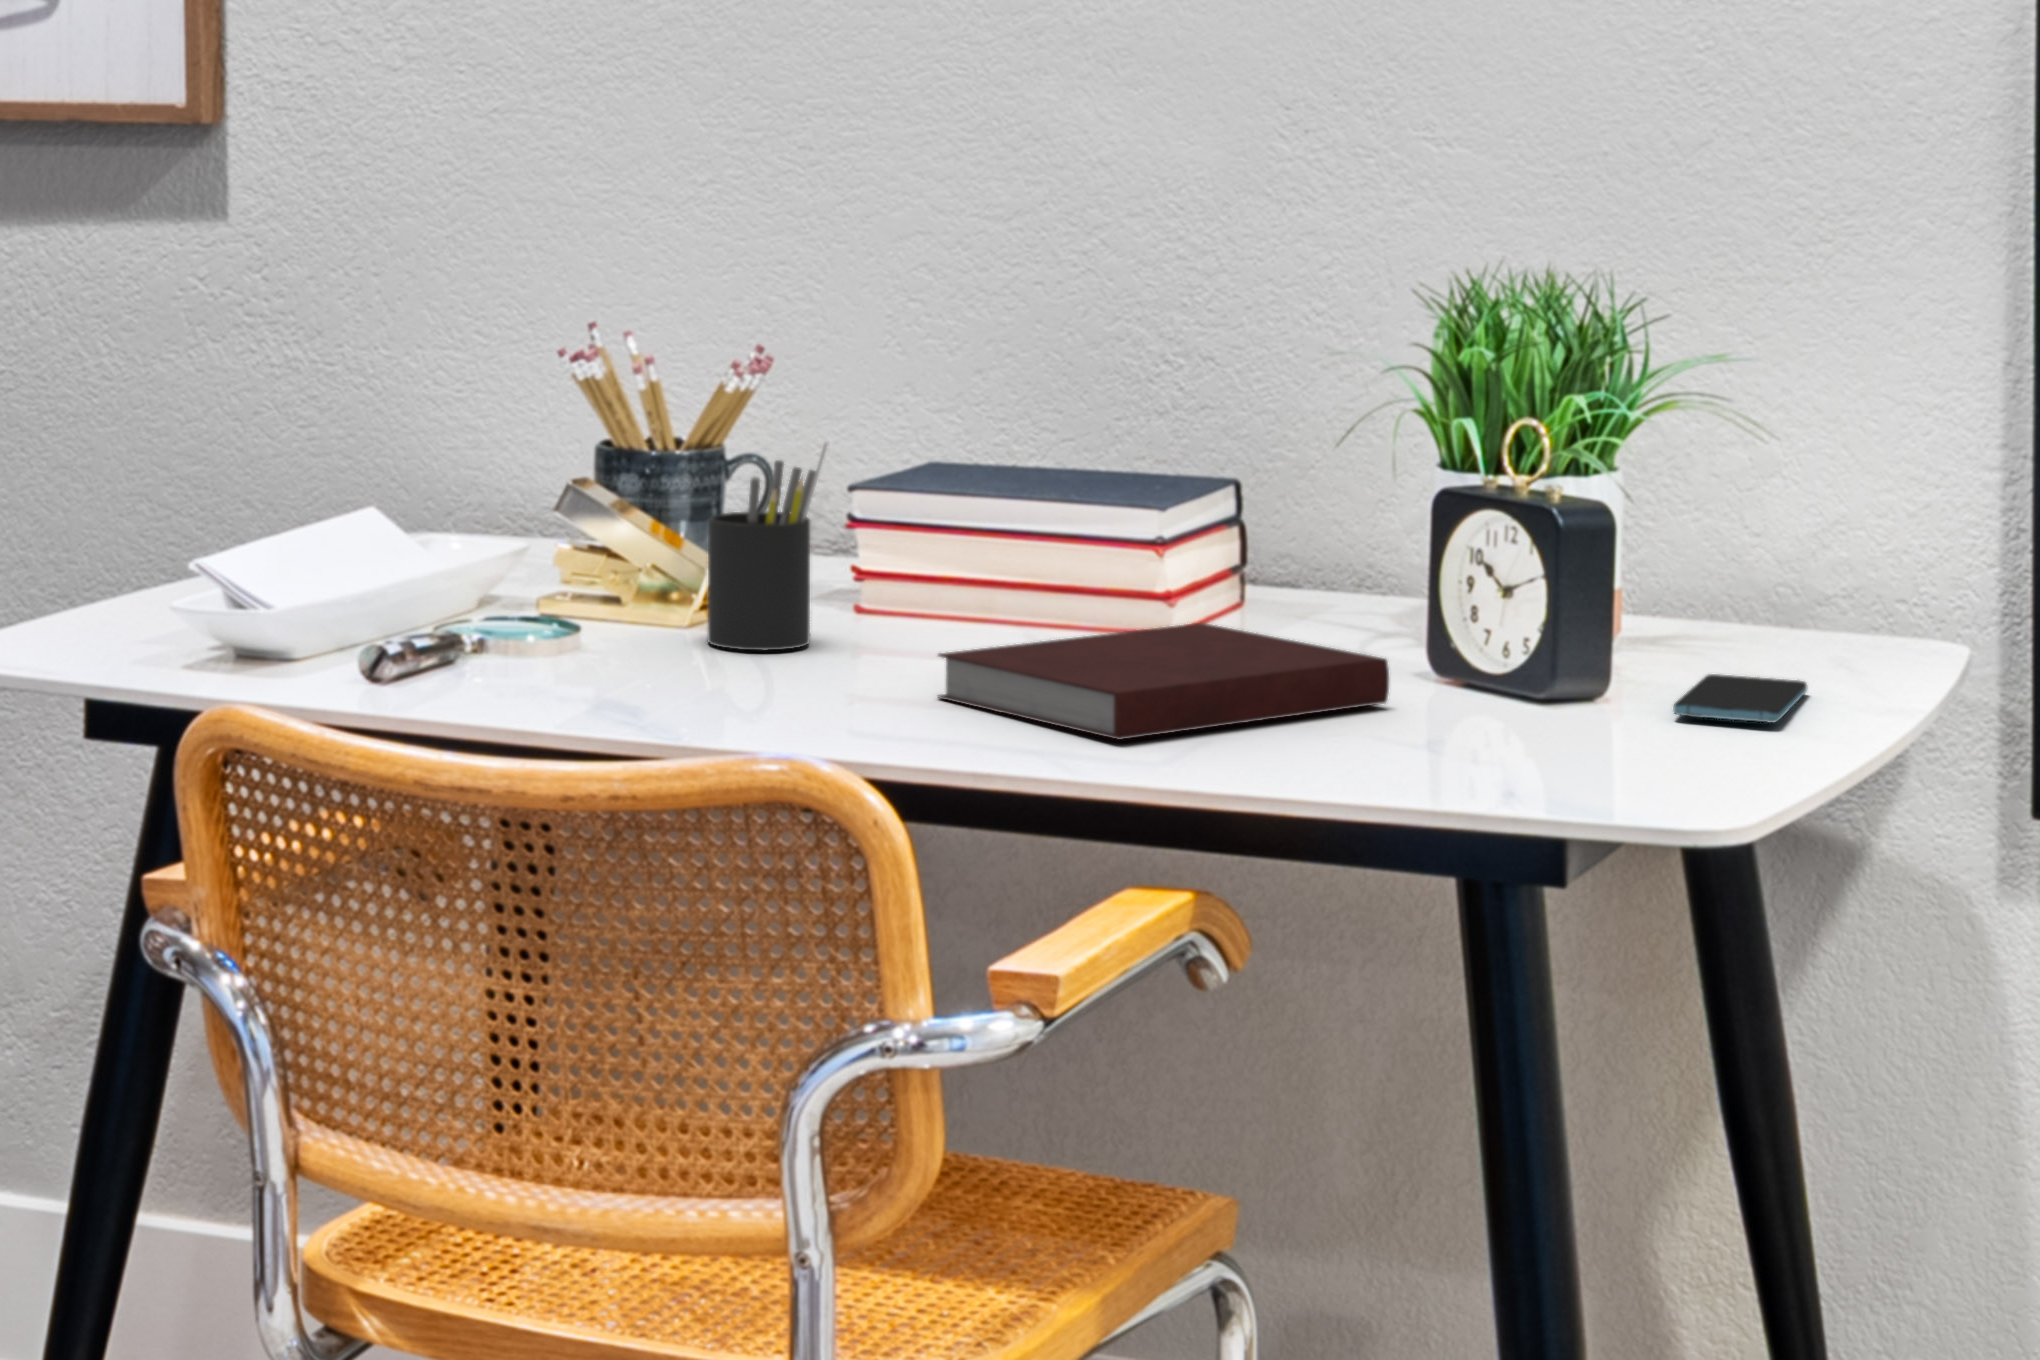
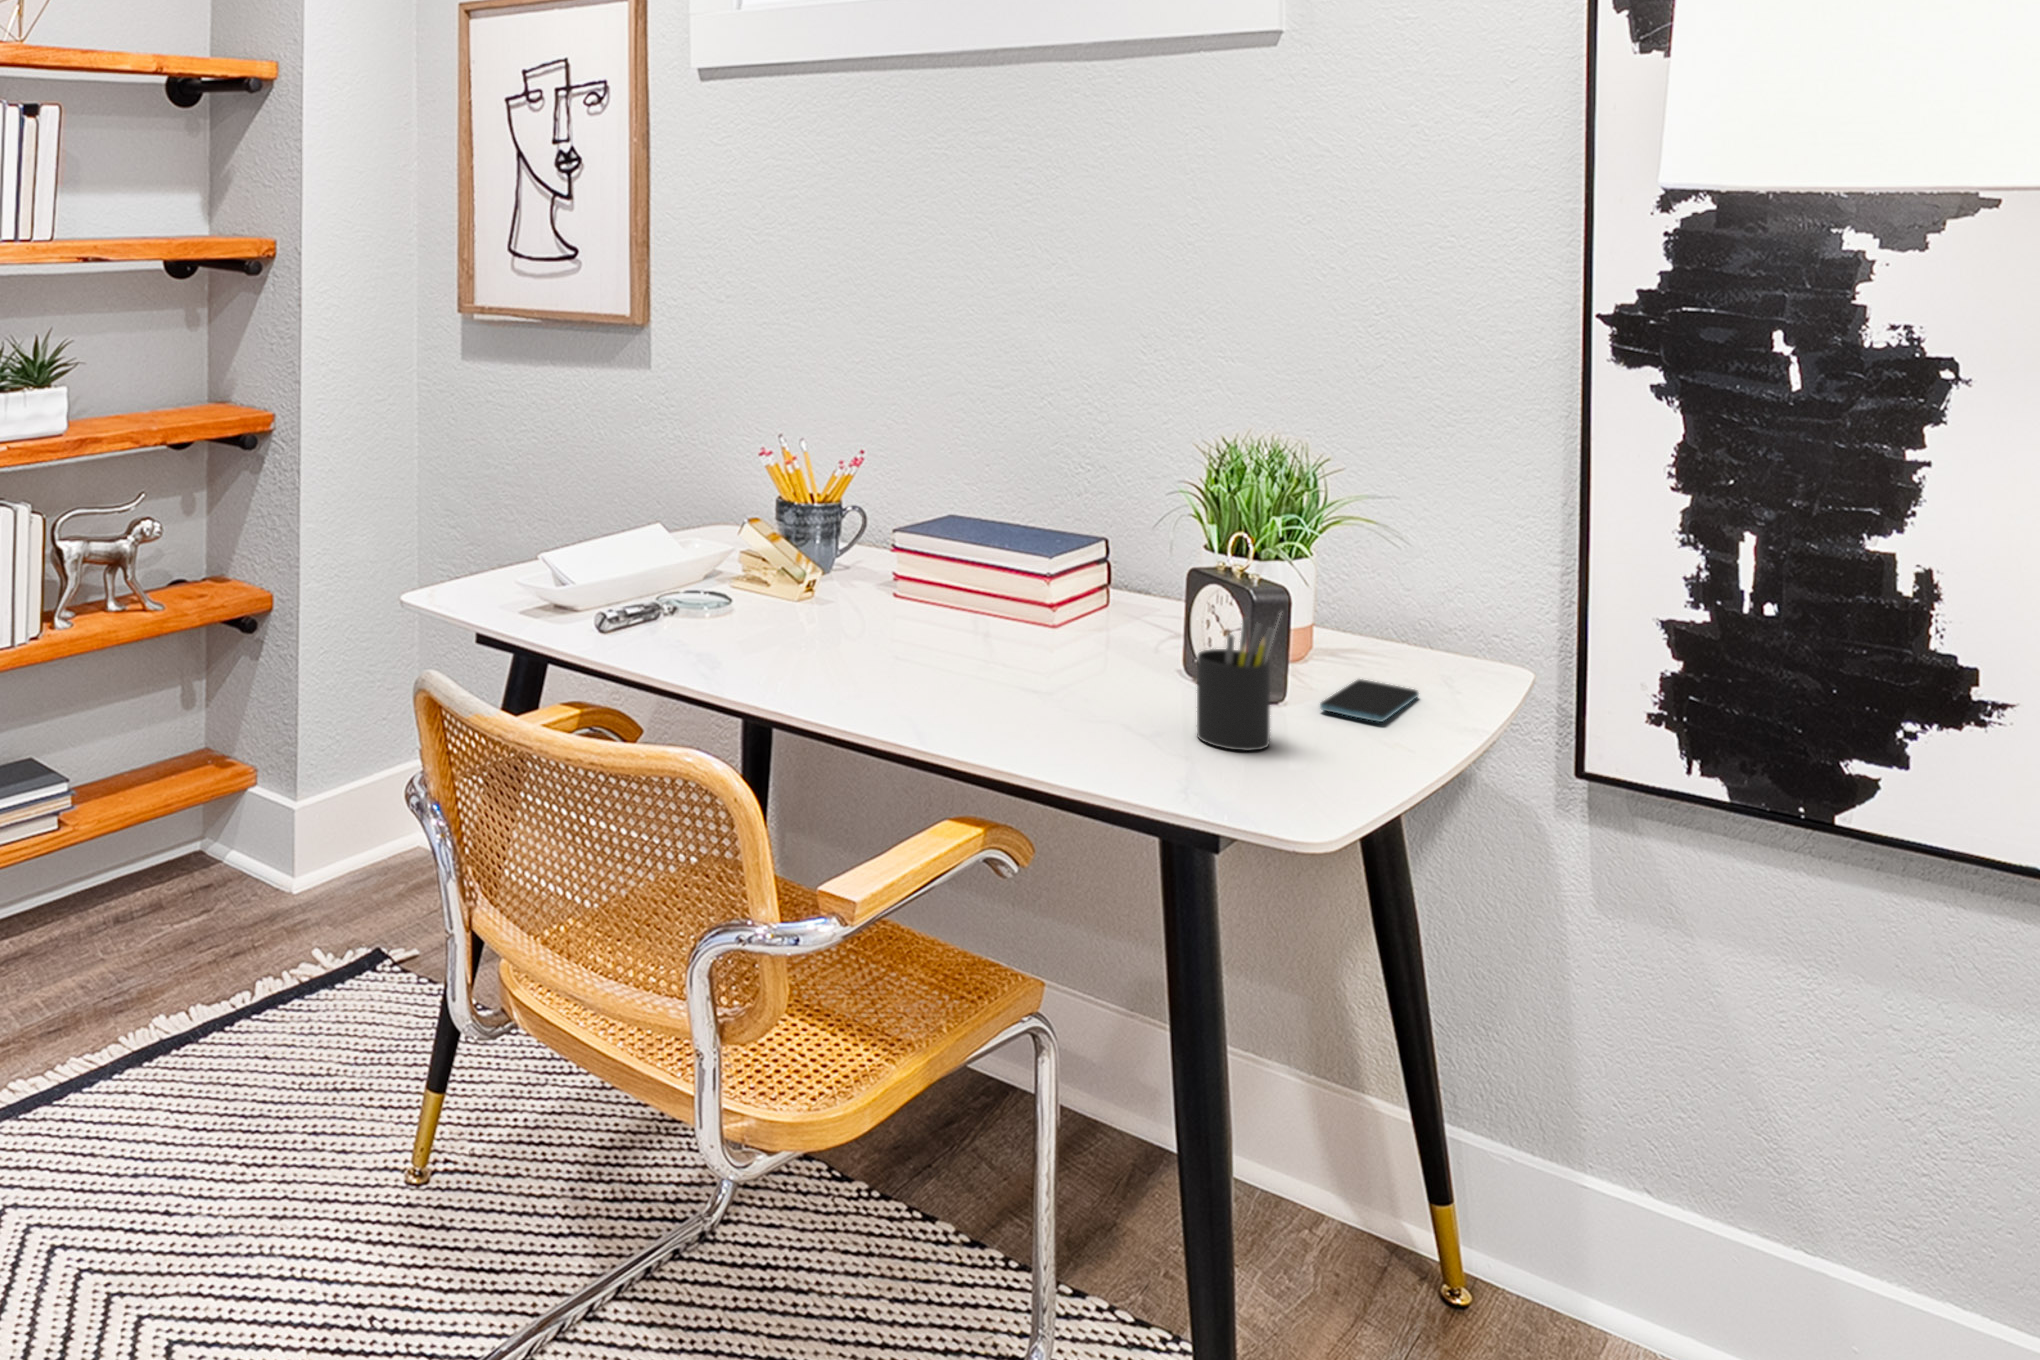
pen holder: present [708,442,828,650] -> present [1197,617,1276,751]
notebook: present [938,623,1389,740] -> none [895,622,1149,700]

